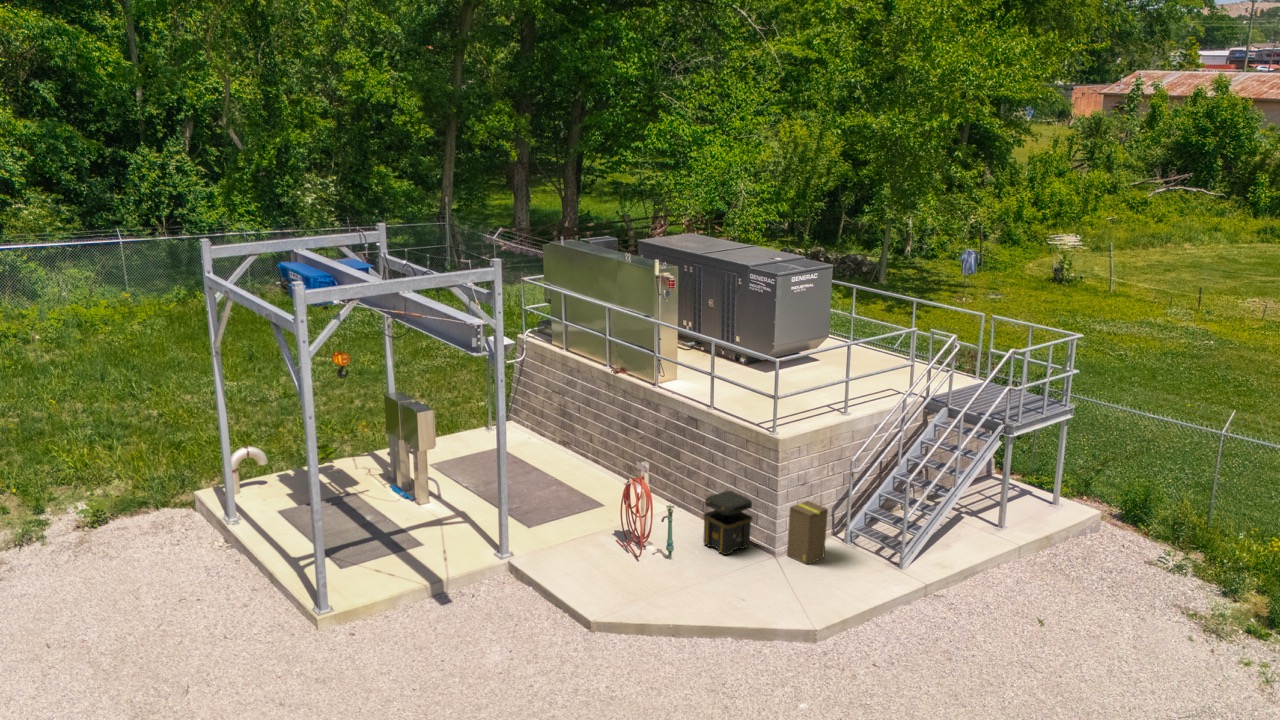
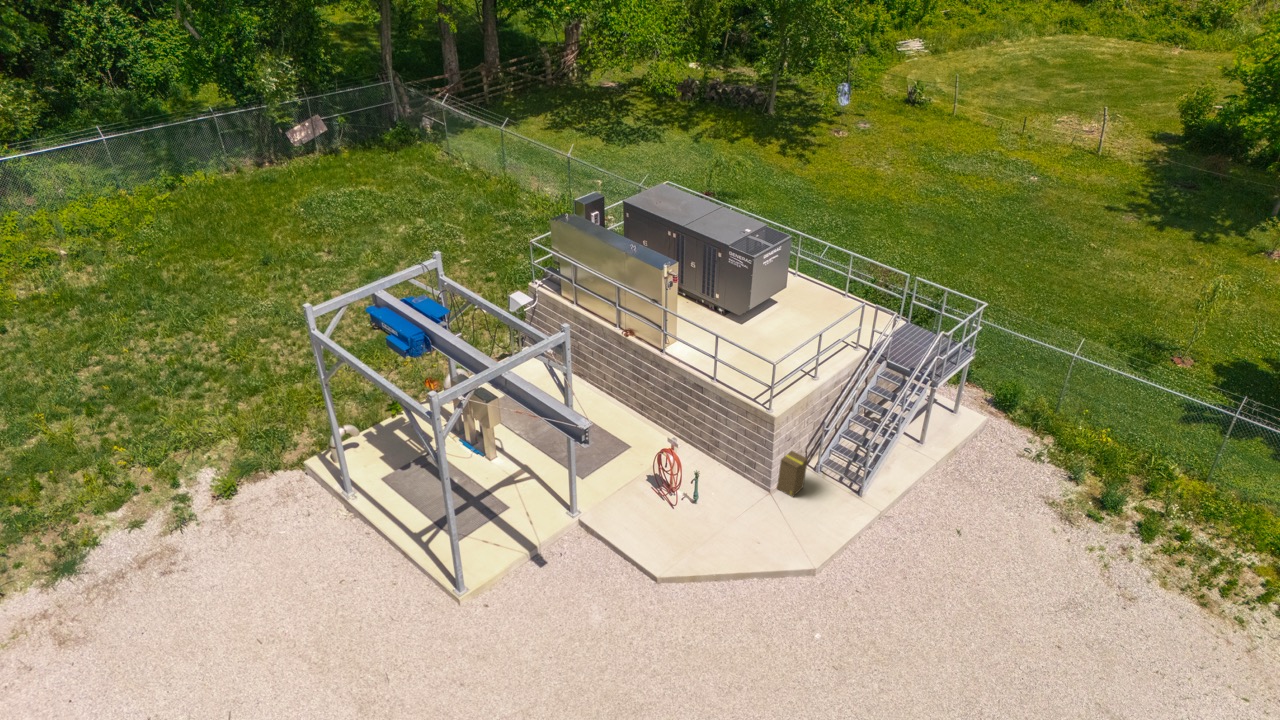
toolbox: present [703,491,752,555] -> none [715,444,752,493]

